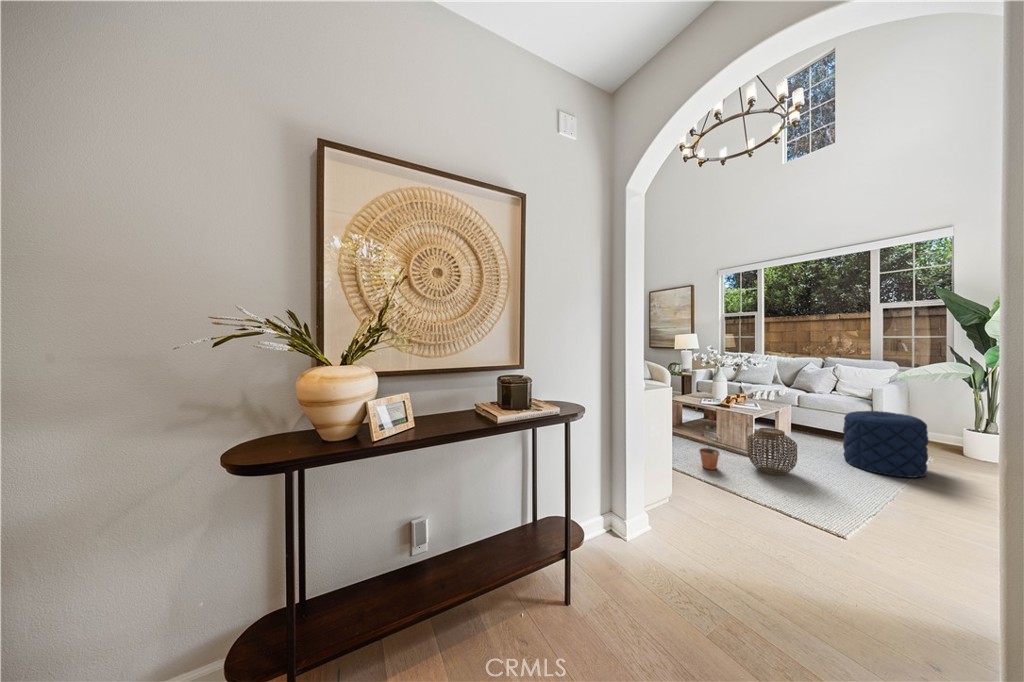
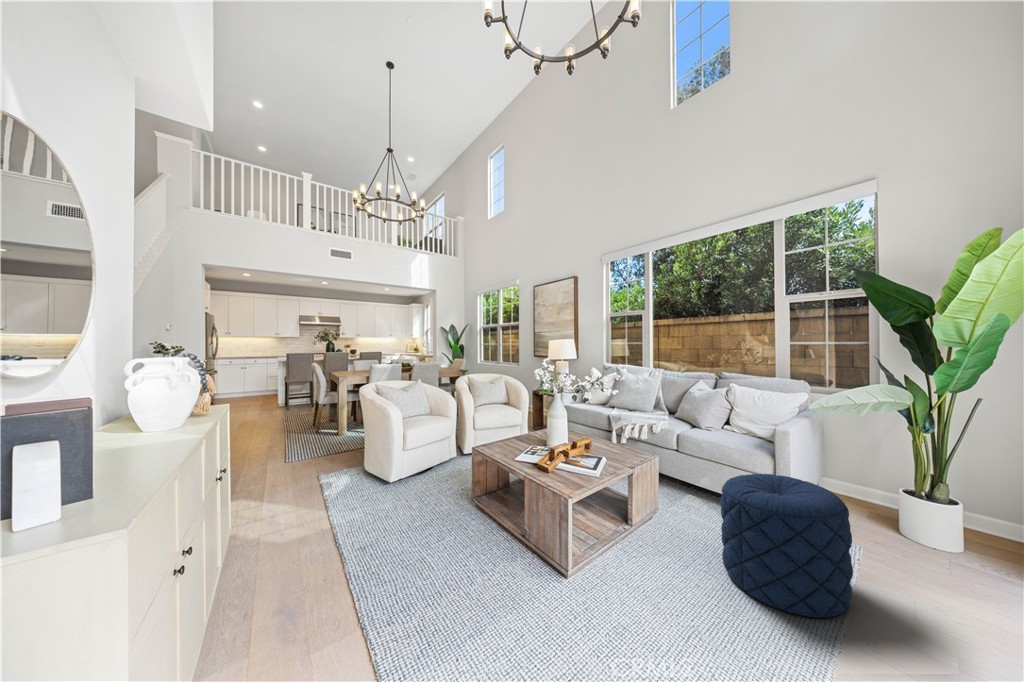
potted plant: present [697,415,719,470] -> none [448,502,488,623]
woven basket: present [747,428,797,476] -> none [541,526,623,635]

